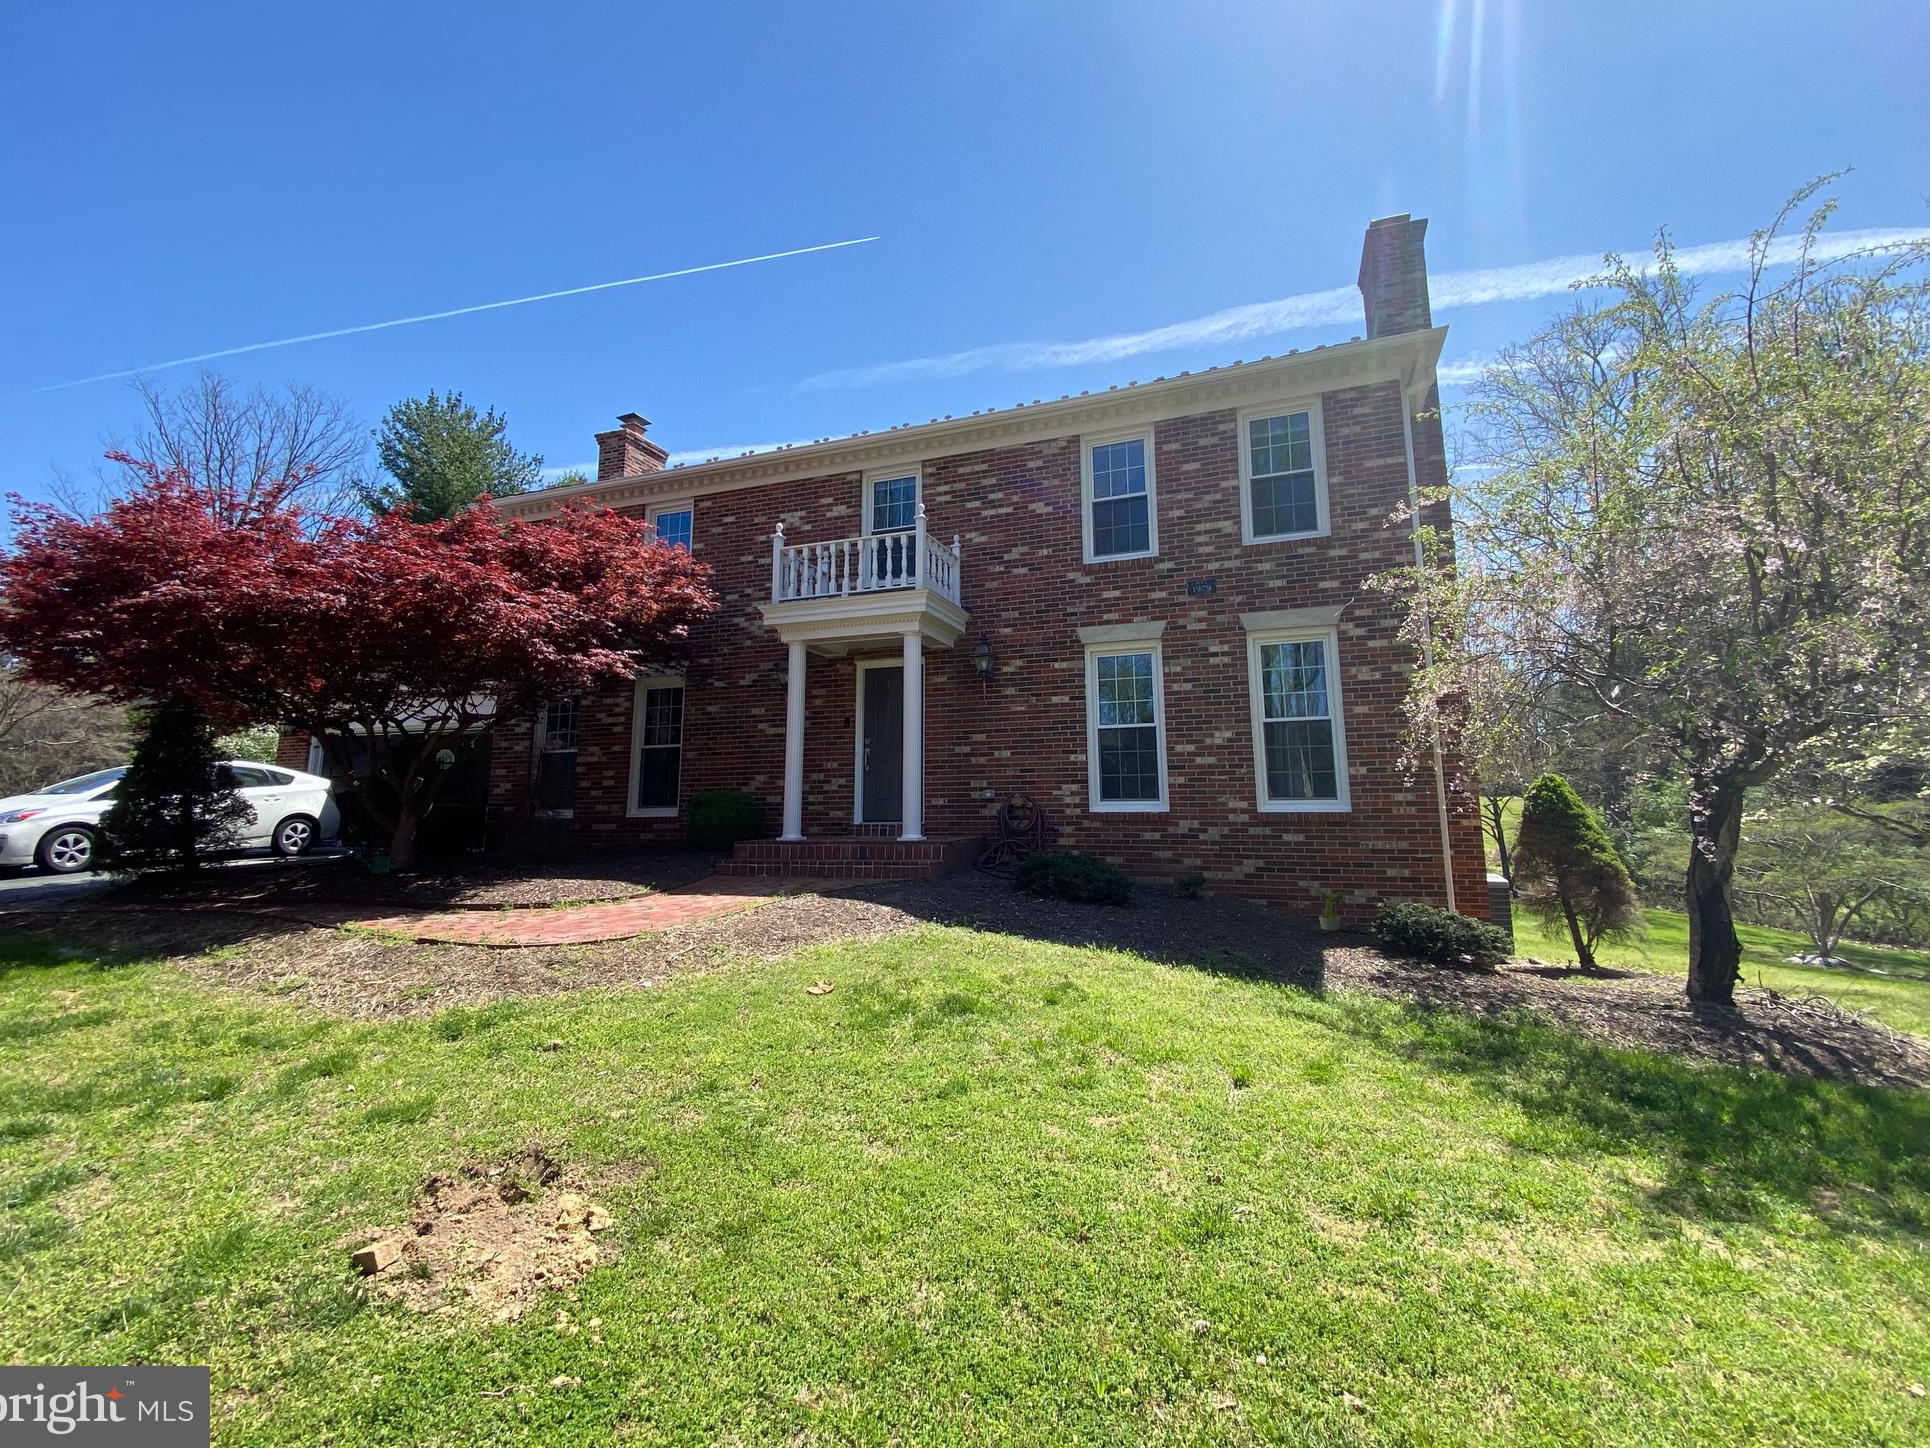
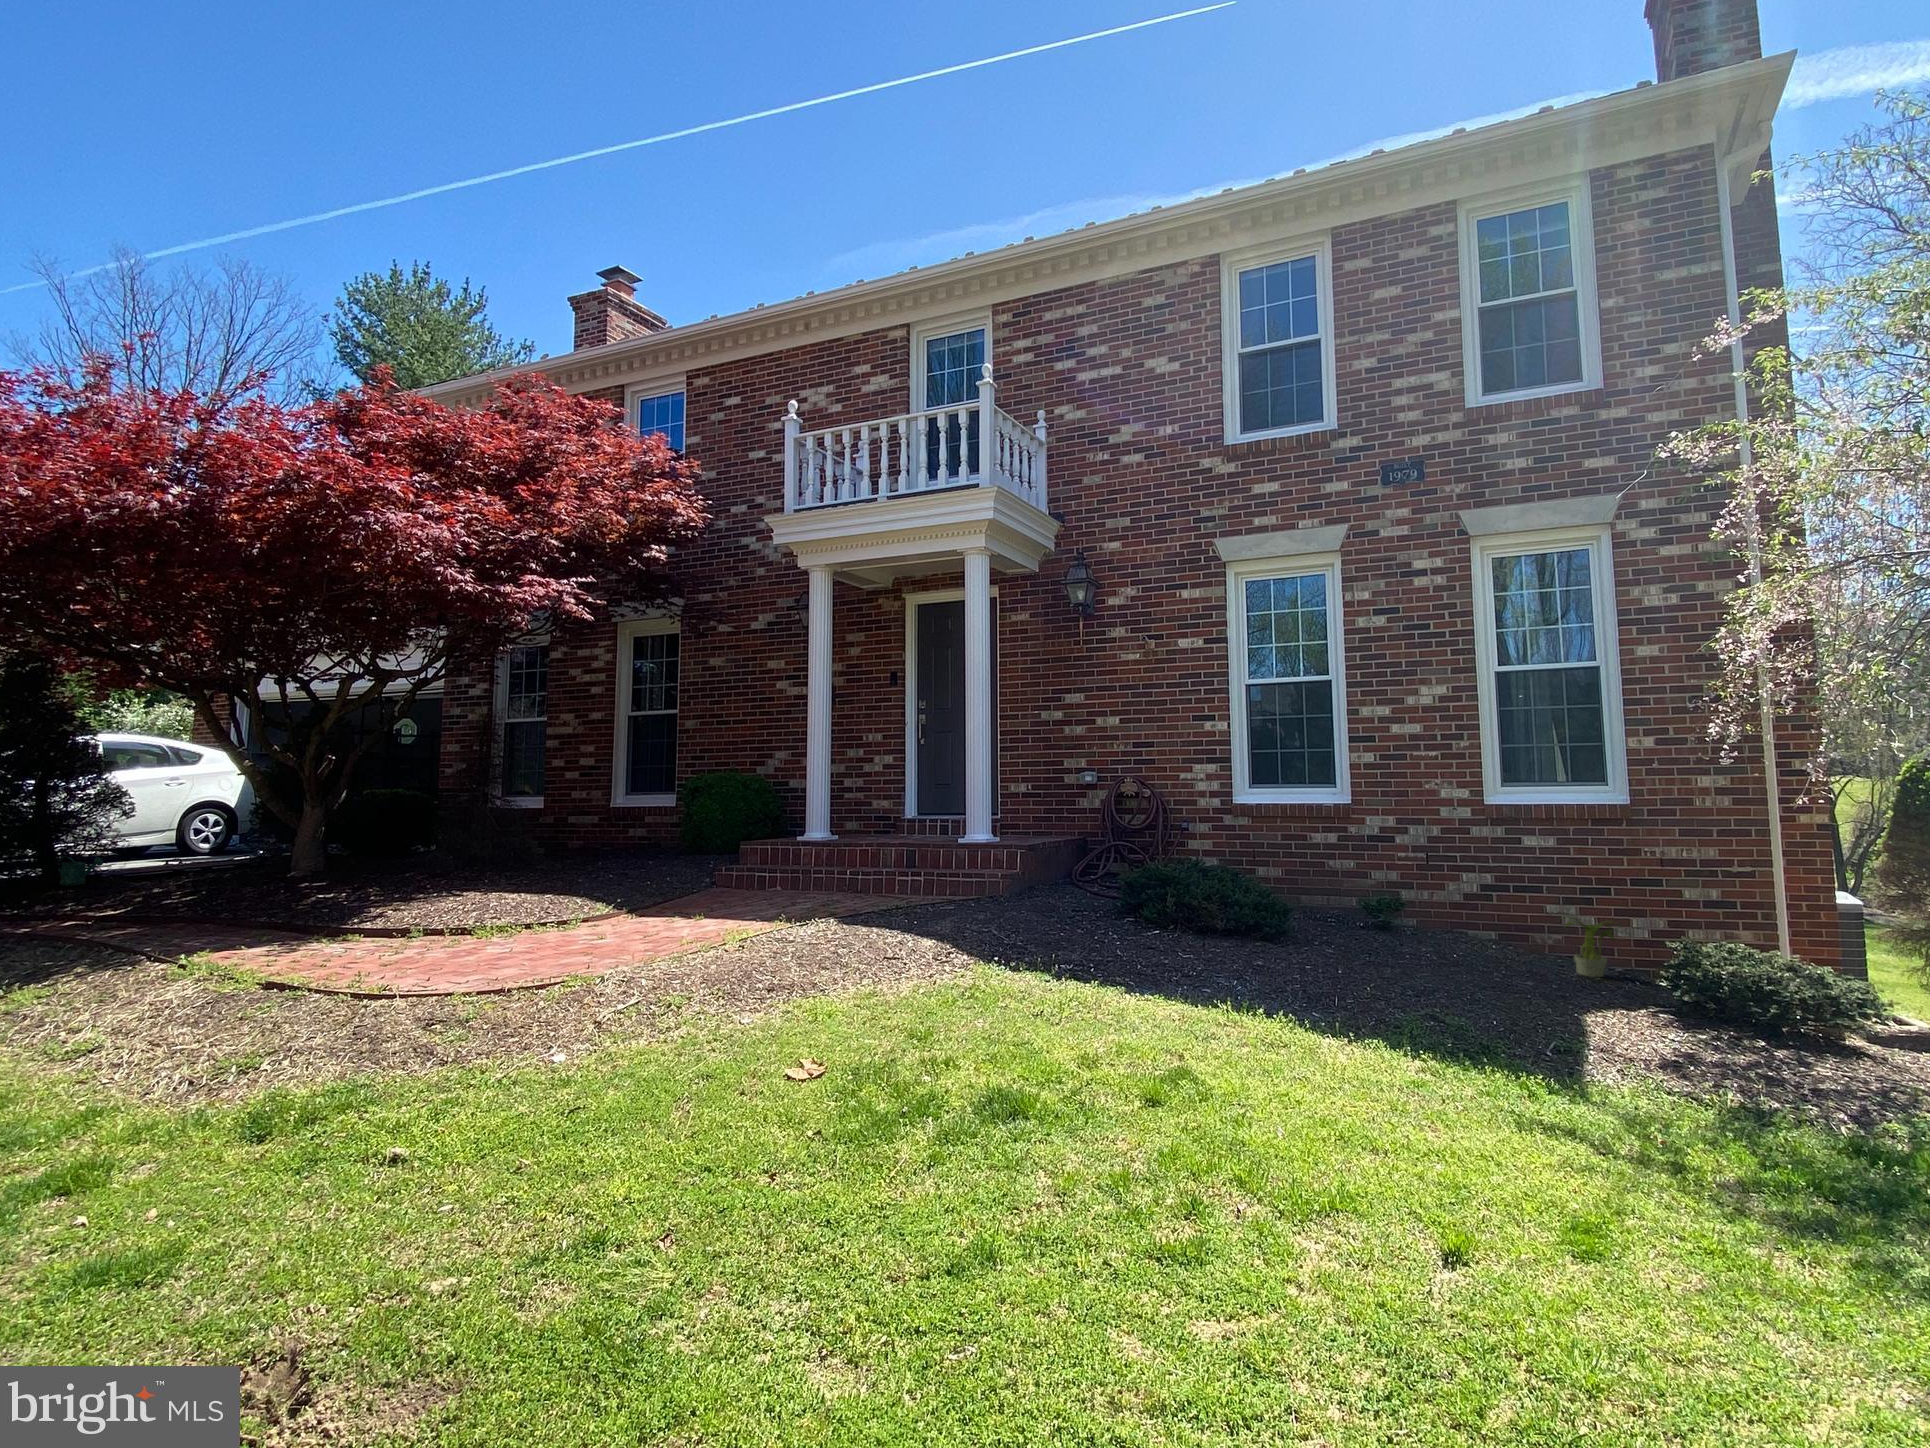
watering can: present [355,853,395,874] -> present [58,857,103,885]

